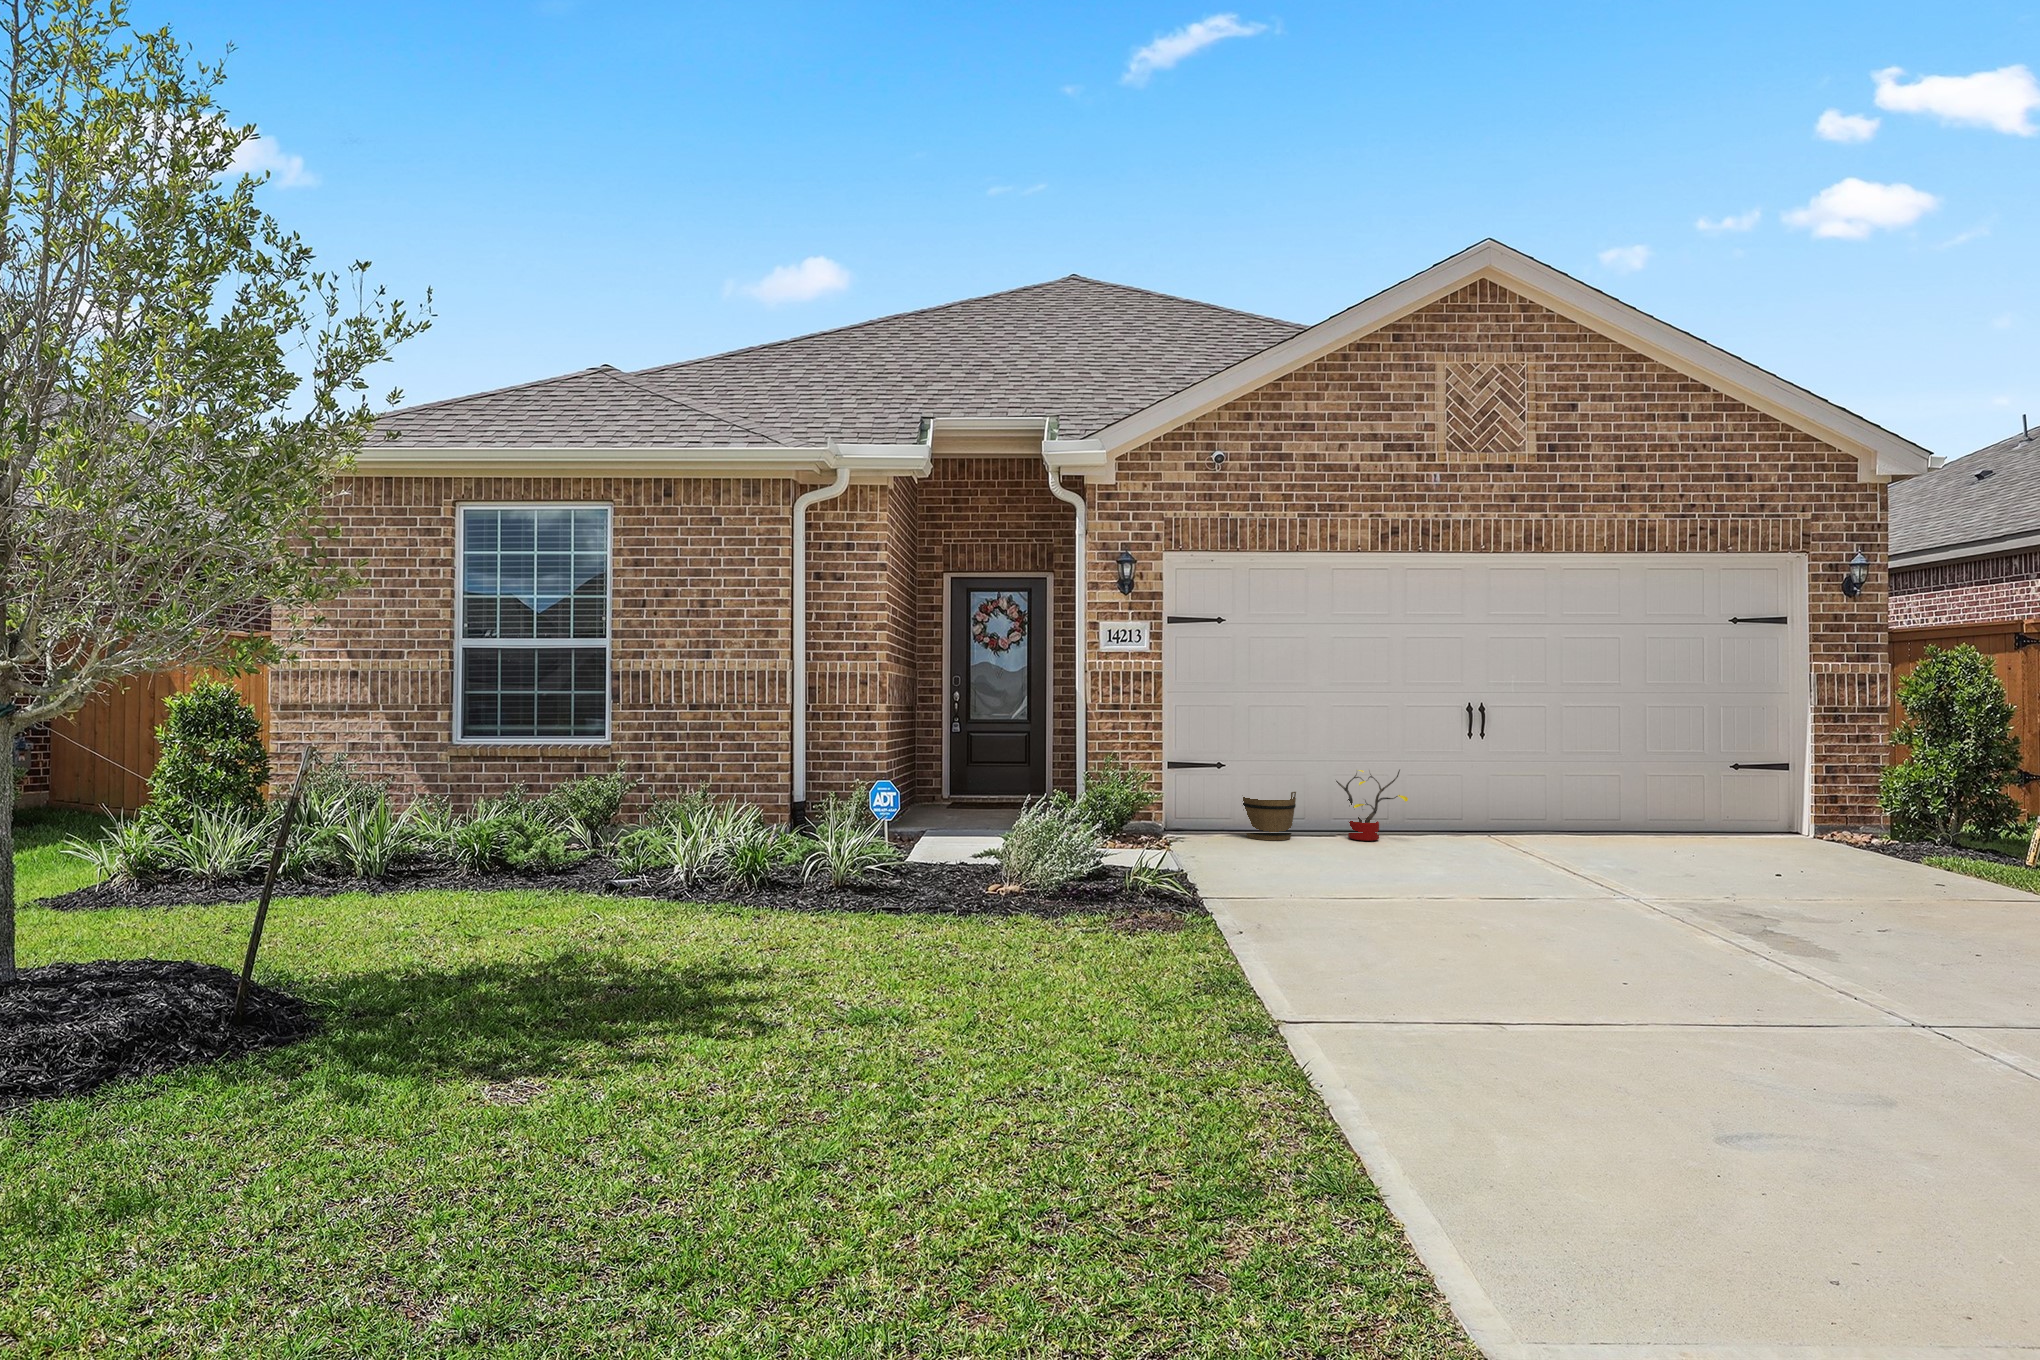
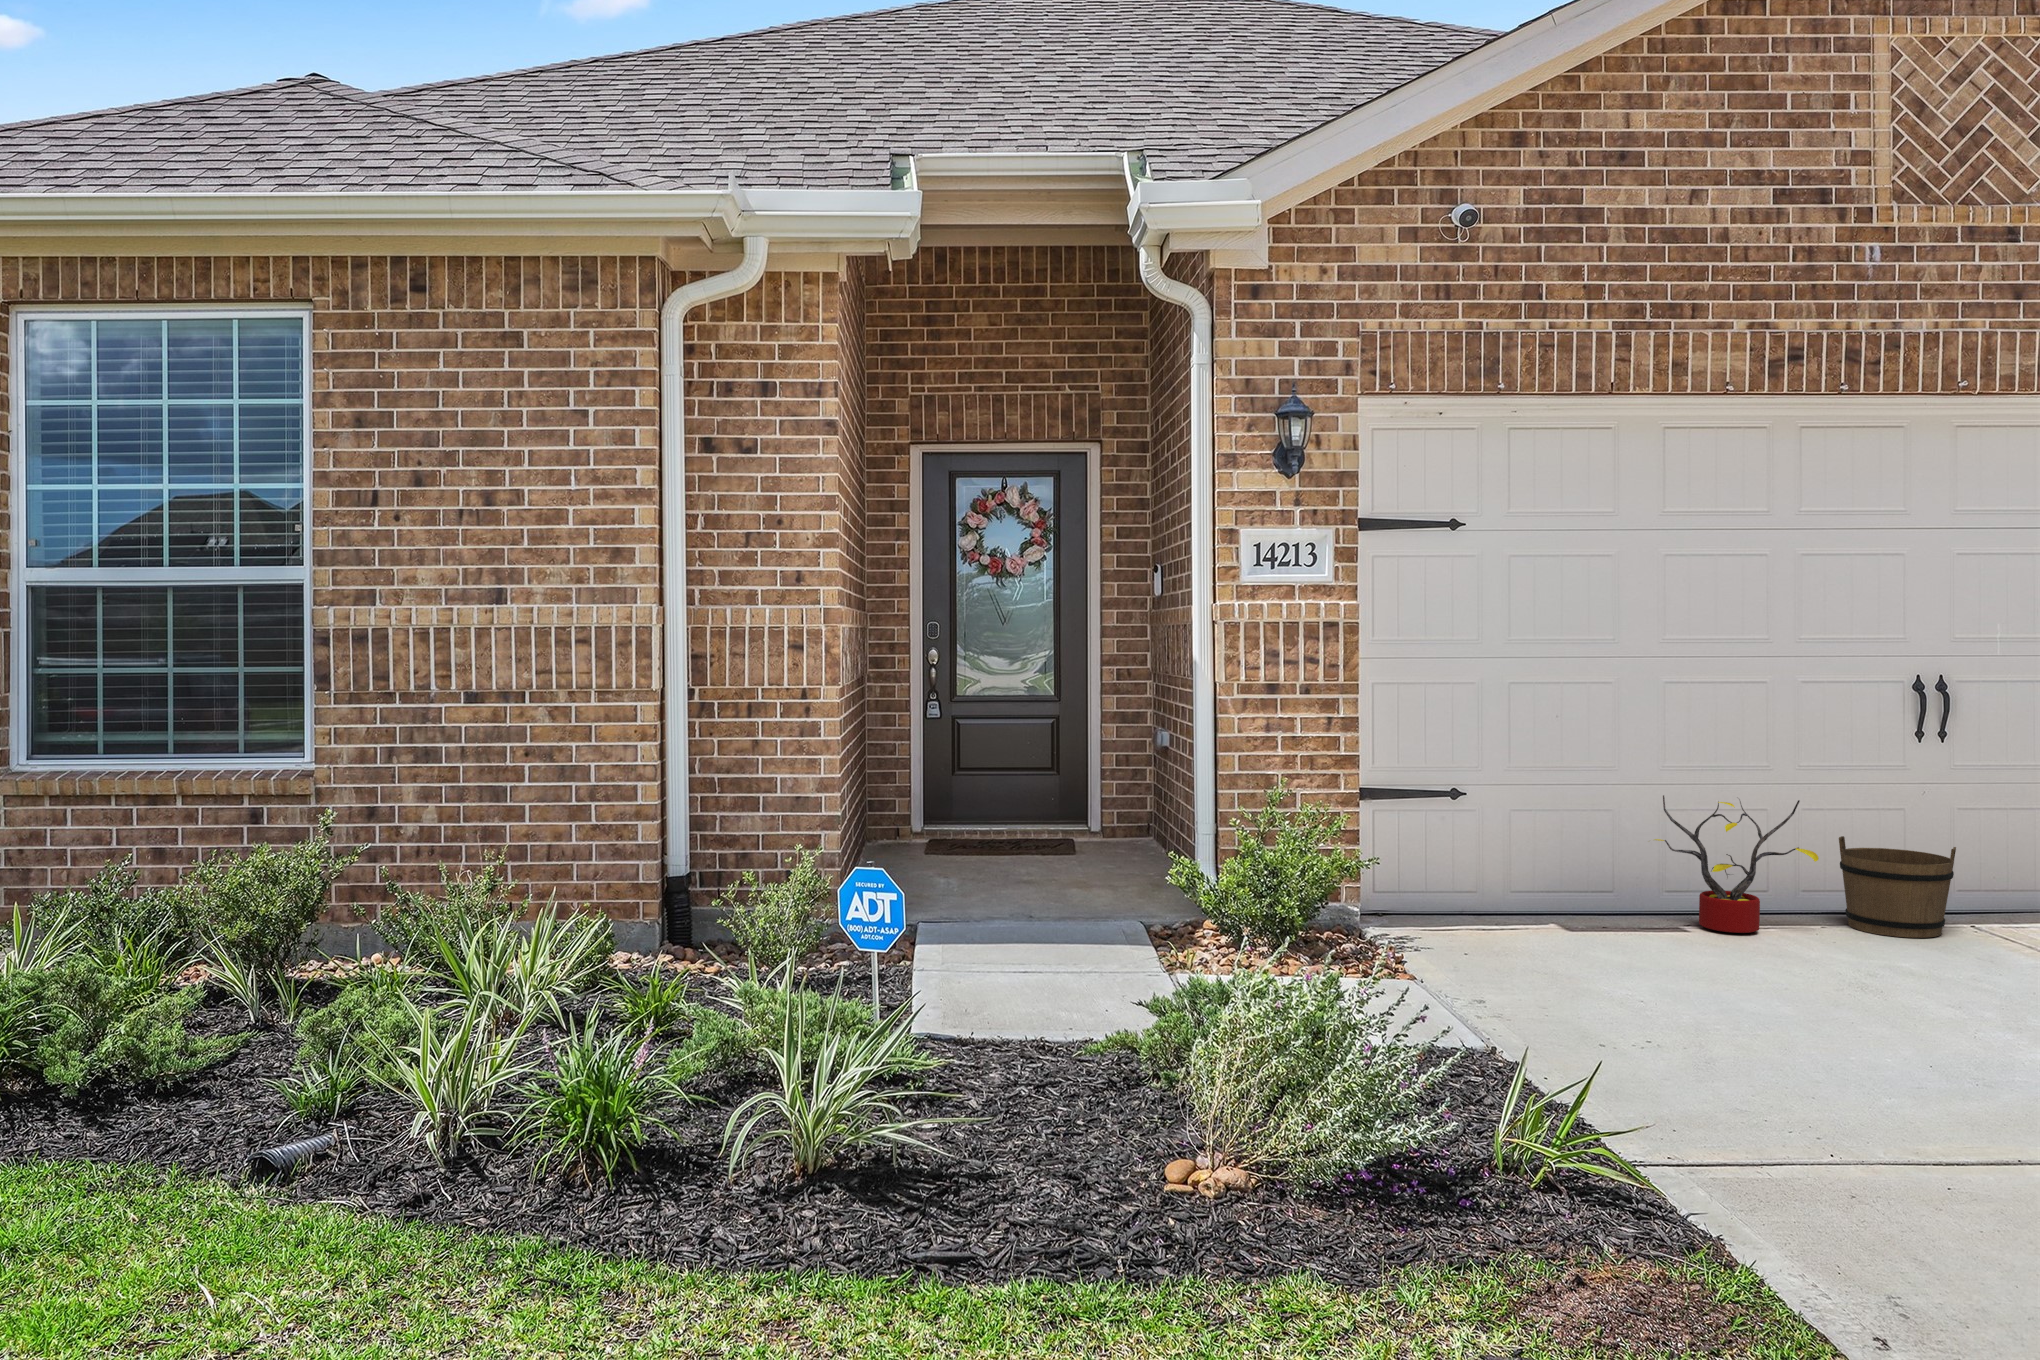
bucket: present [1242,792,1296,840] -> present [1839,836,1956,938]

